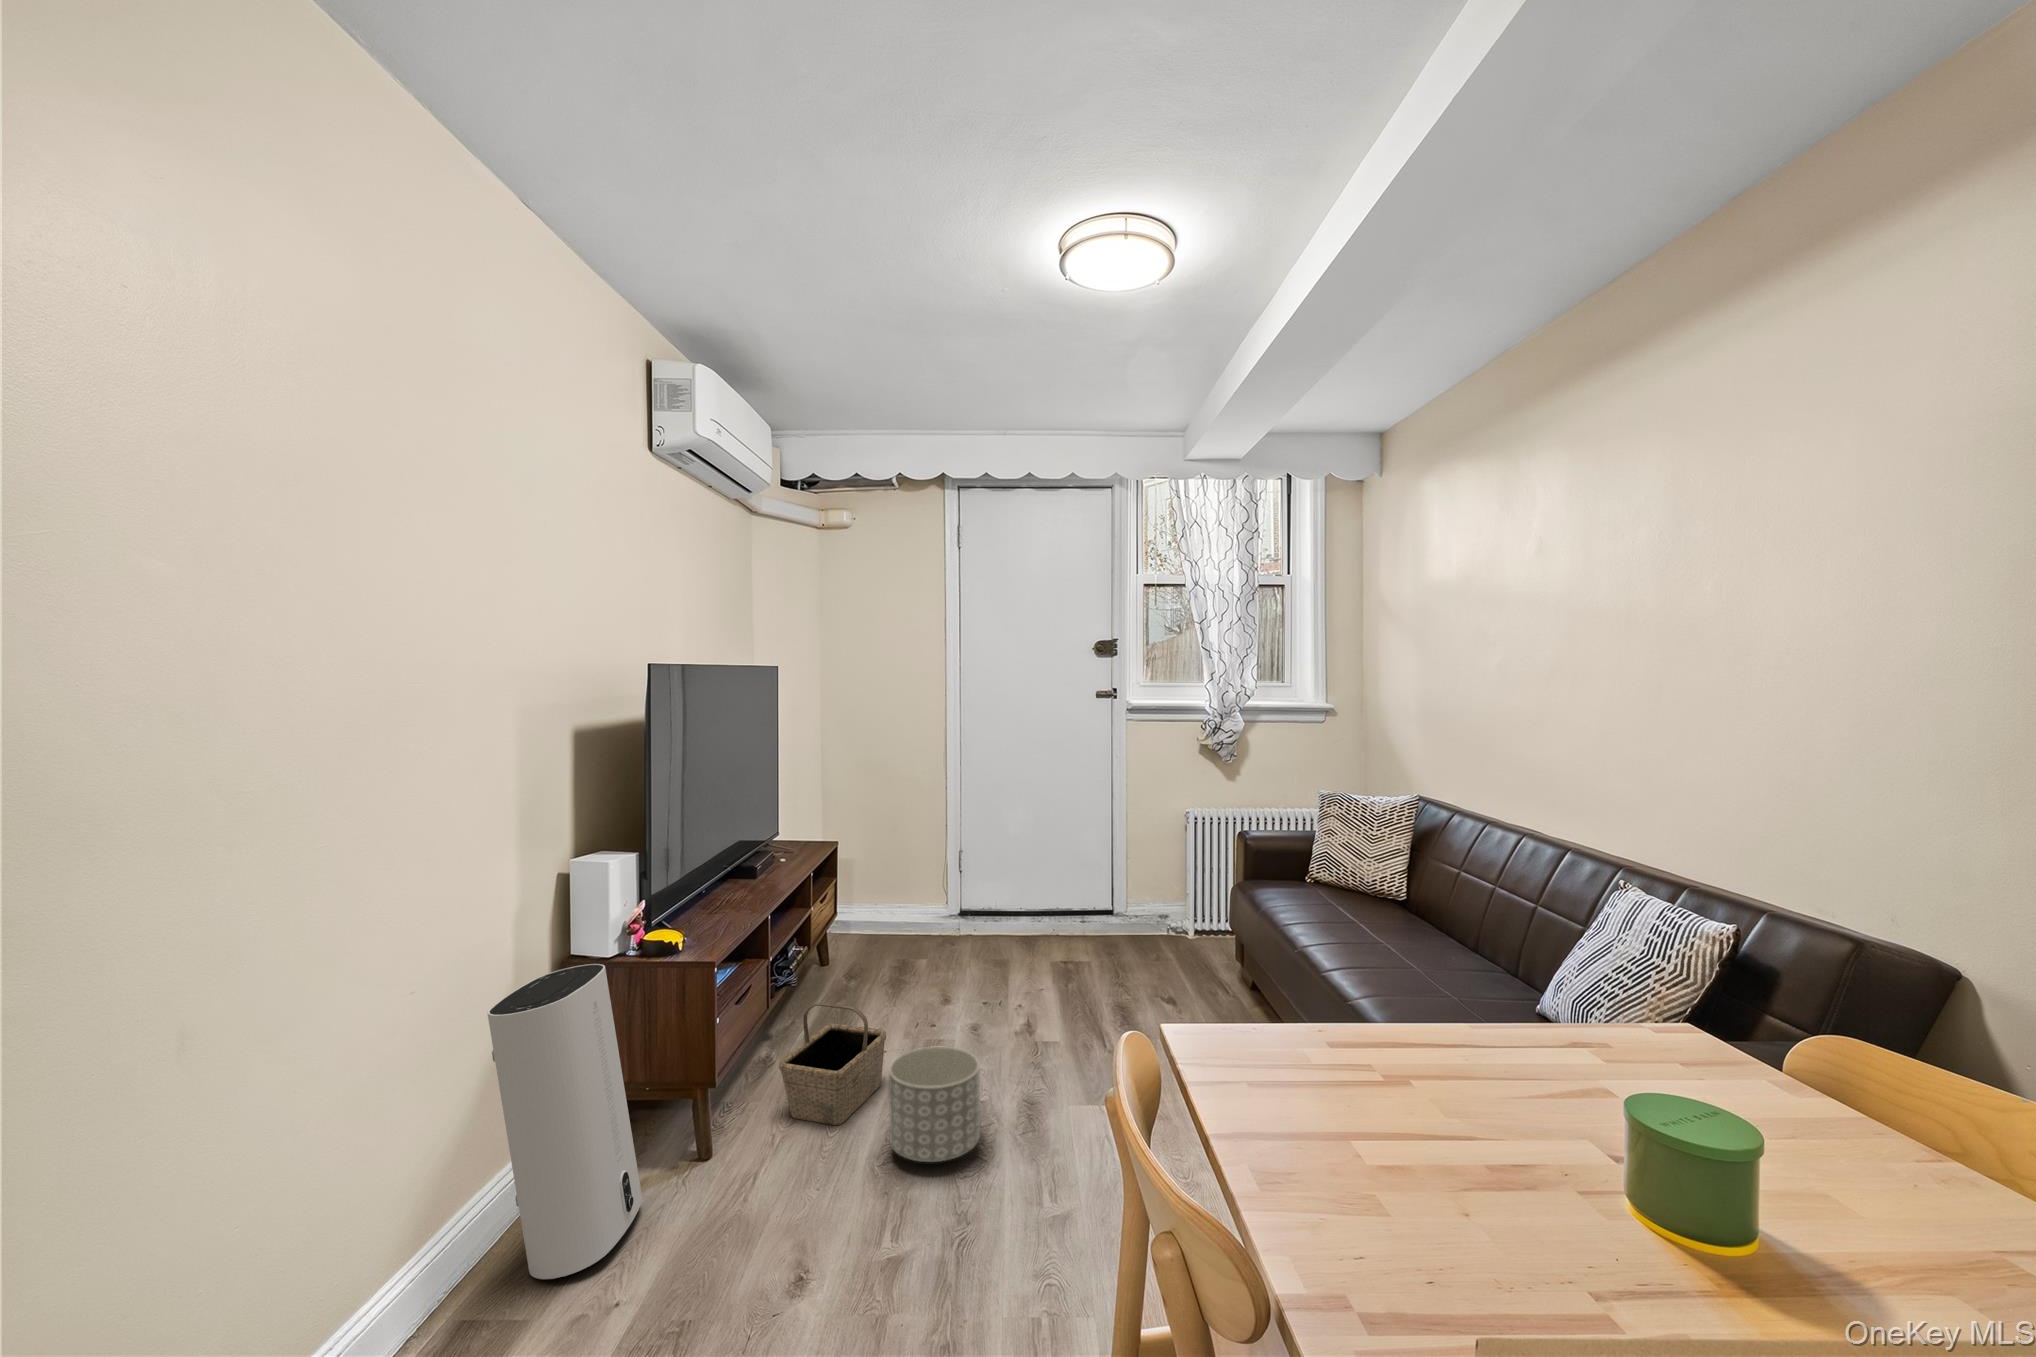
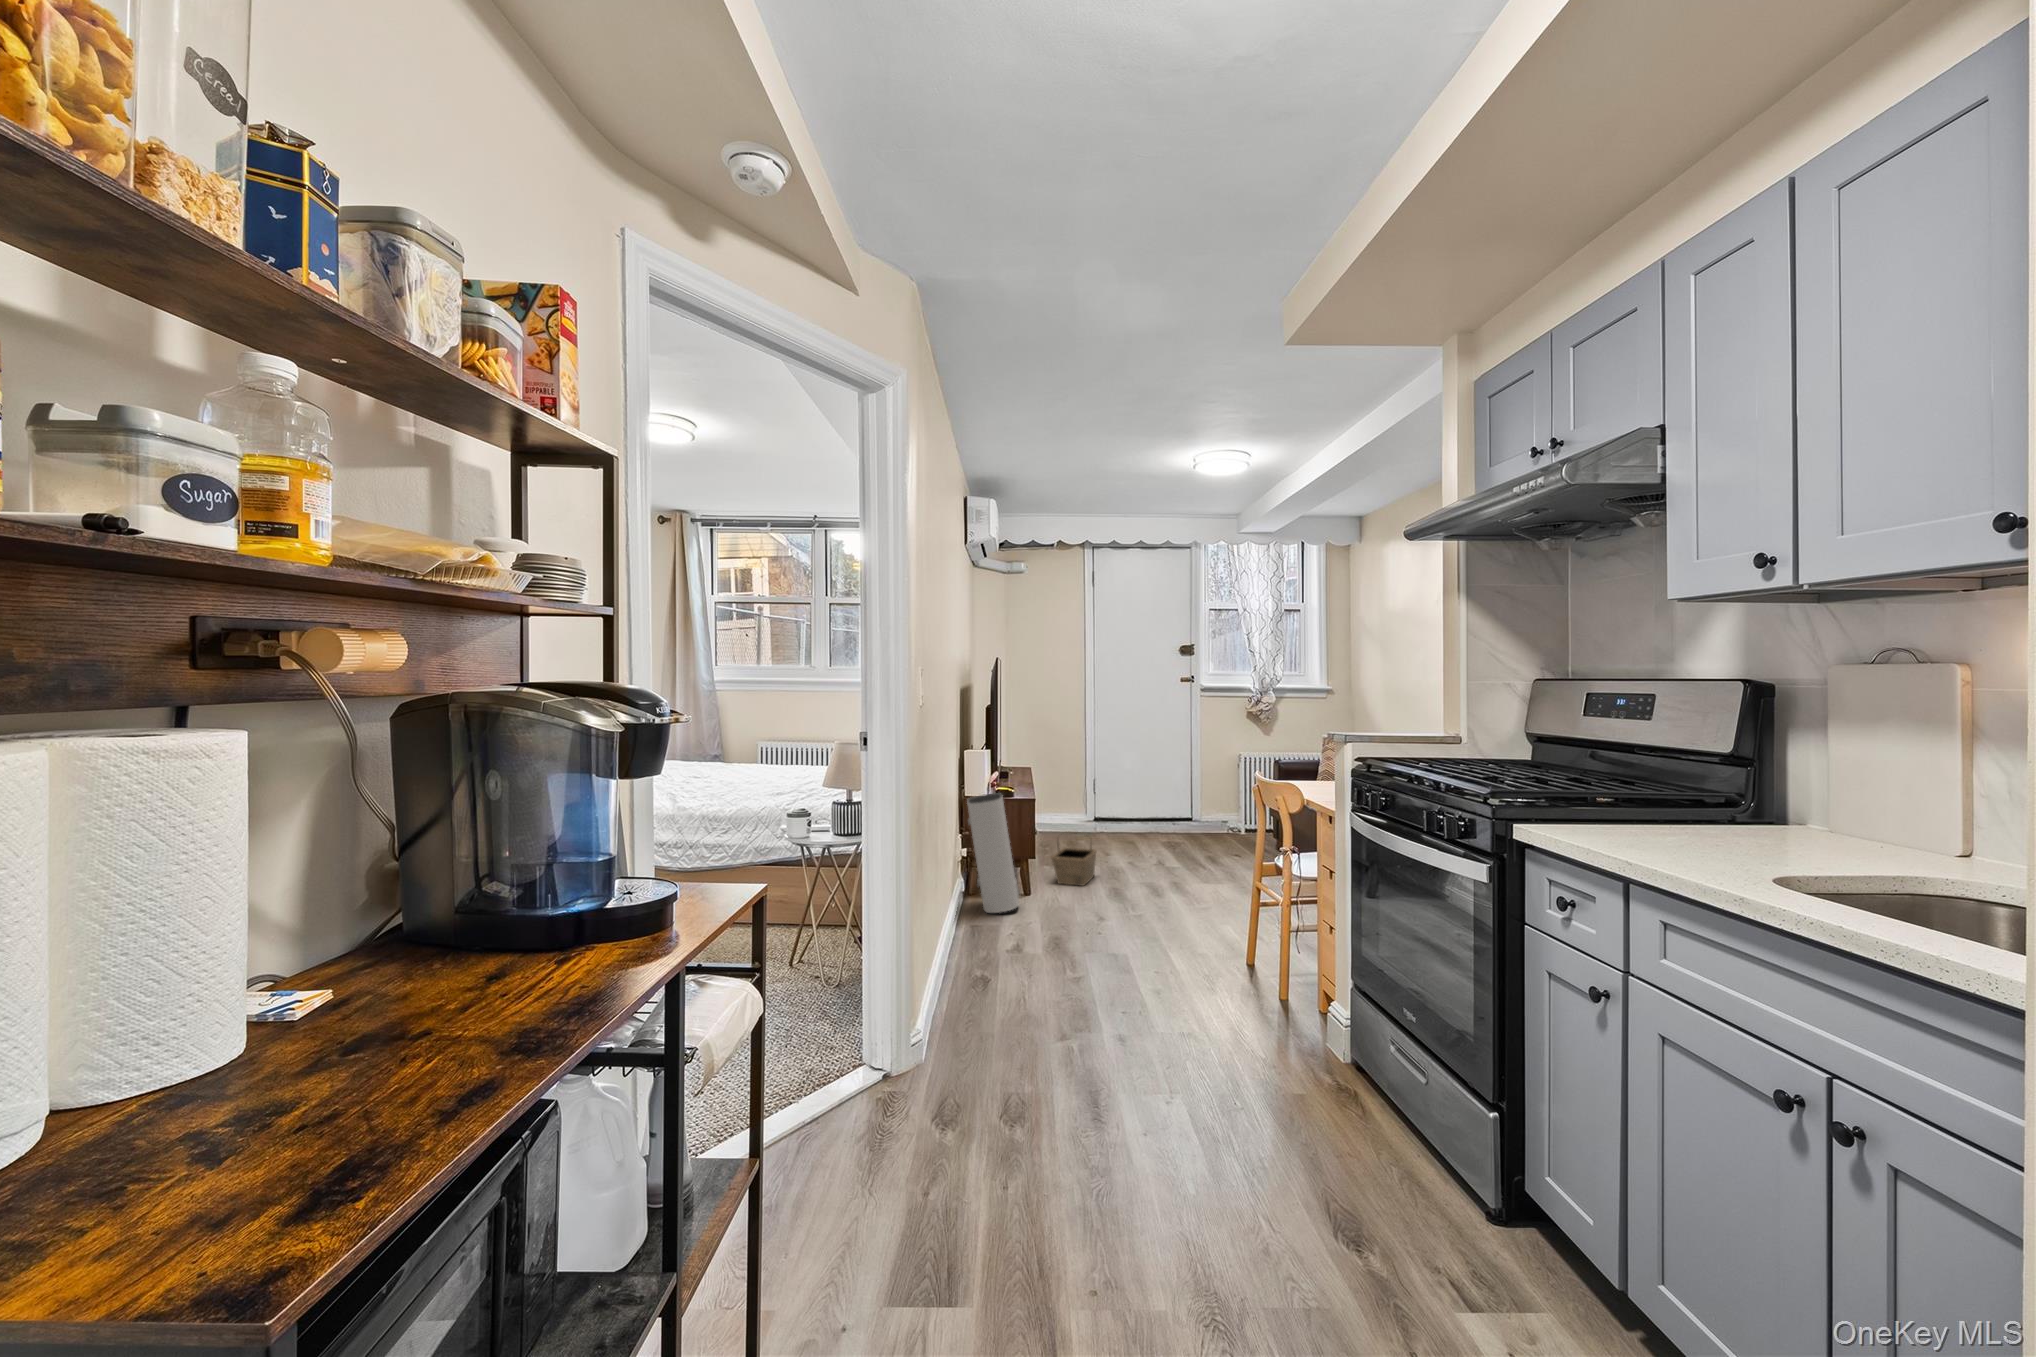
planter: present [889,1046,980,1162] -> none [1114,847,1158,894]

